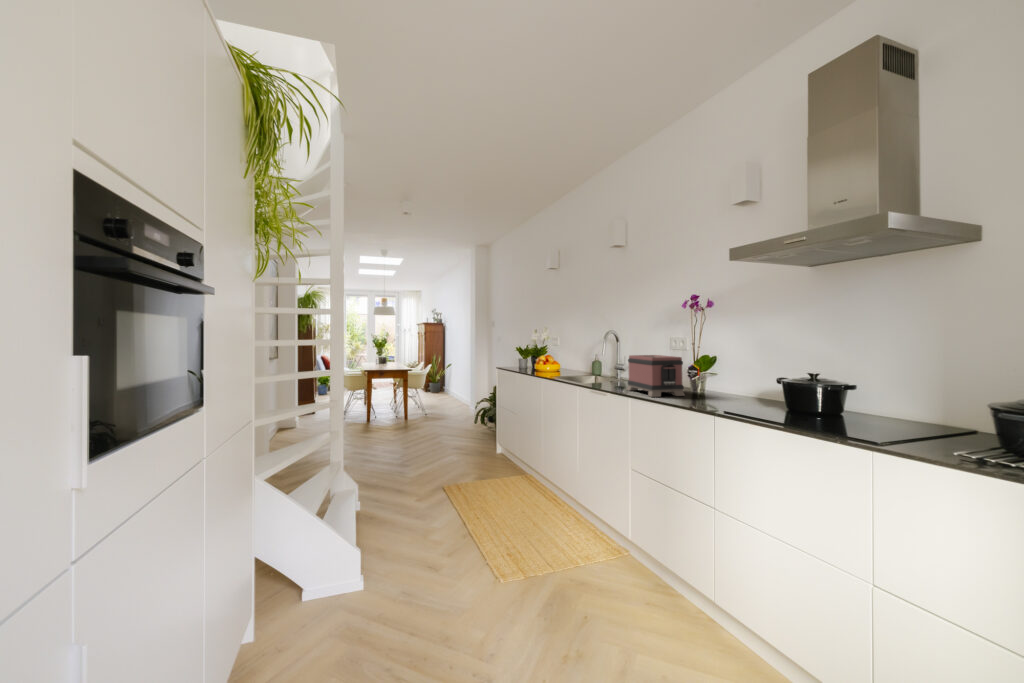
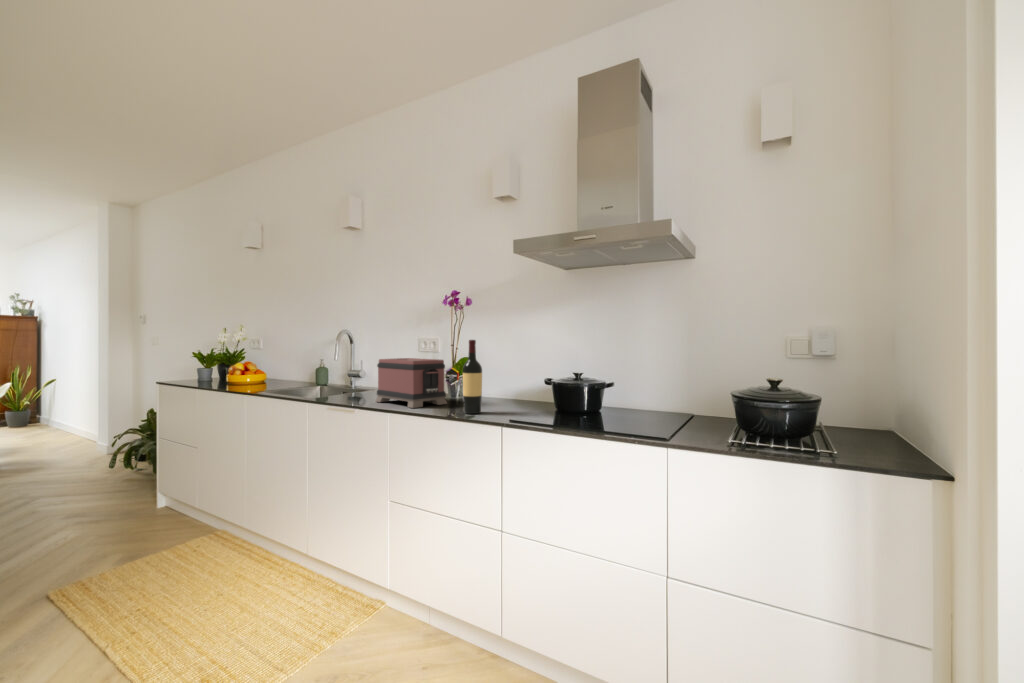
wine bottle: none [691,340,709,405] -> present [463,340,482,414]

